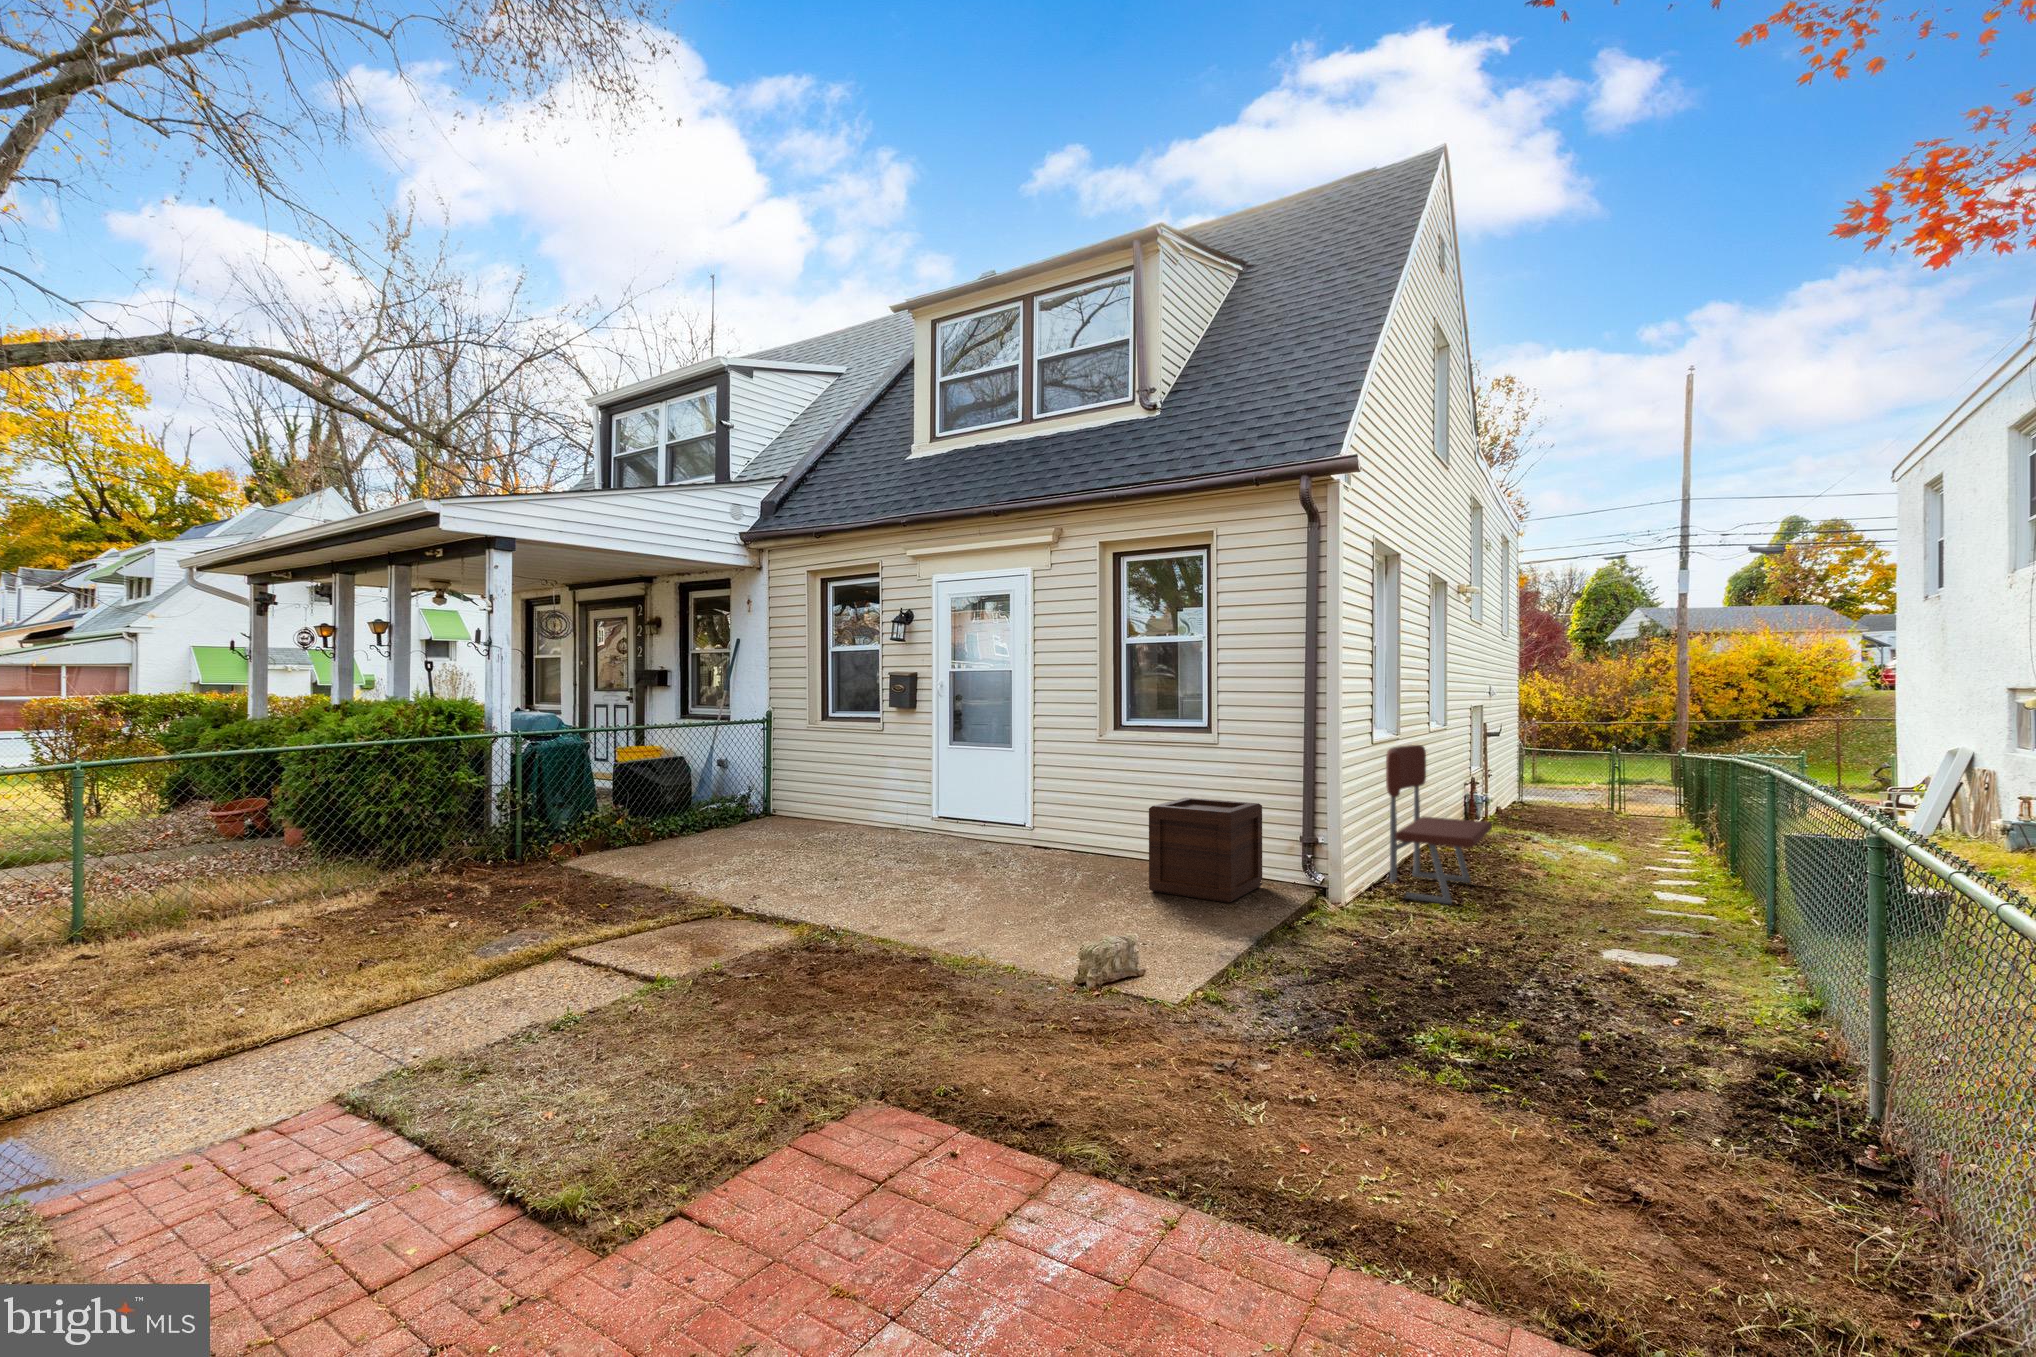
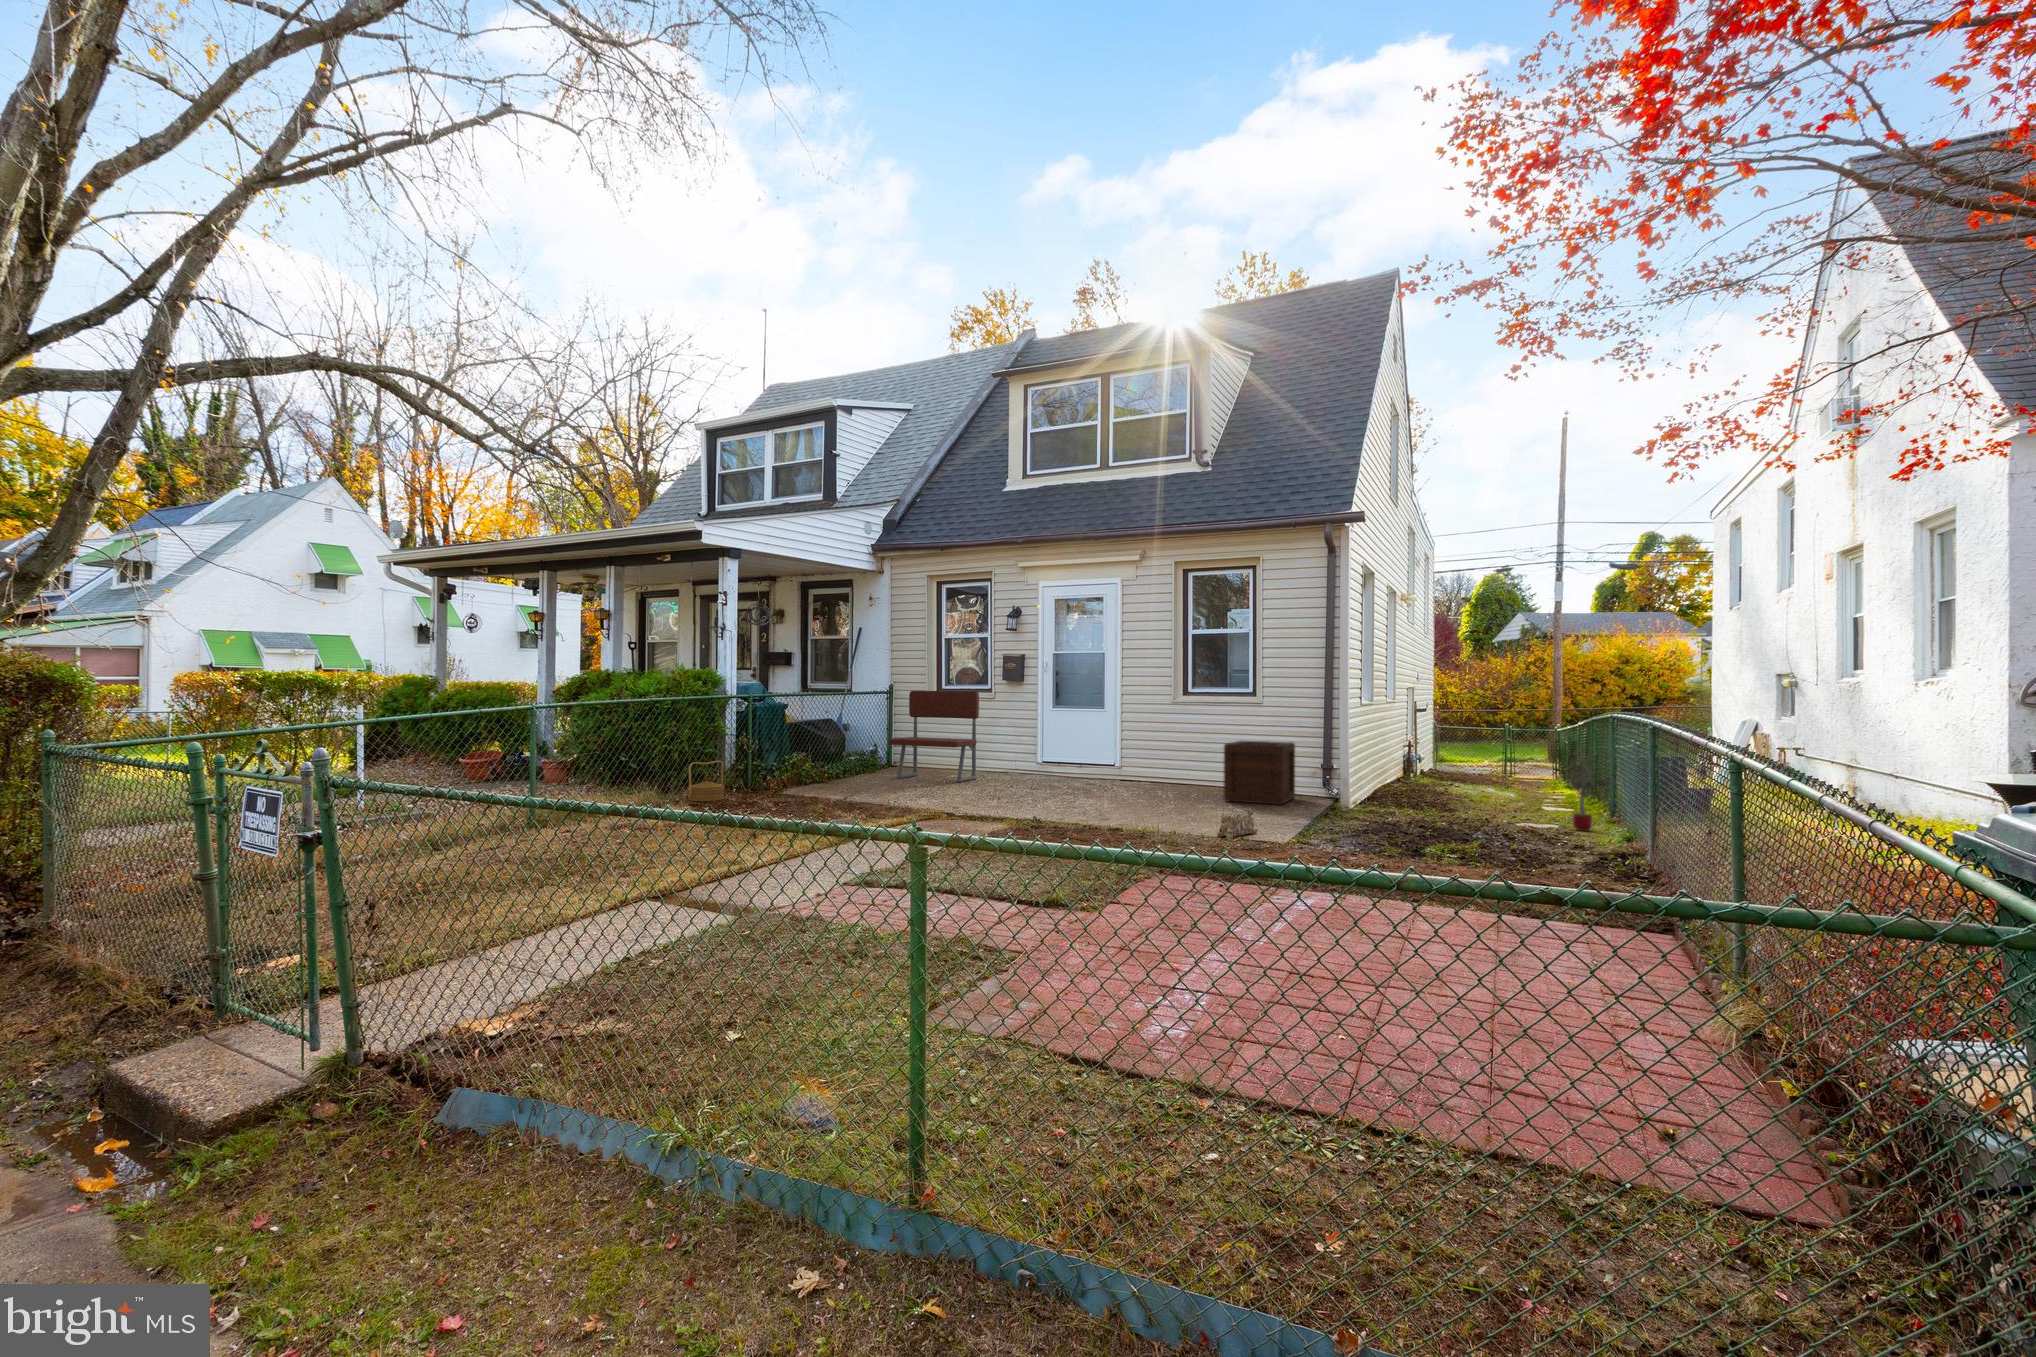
bench: present [1386,745,1492,904] -> present [888,691,979,782]
woven basket: none [410,821,471,879] -> present [688,761,725,801]
potted tree: none [1688,827,1792,975] -> present [1566,746,1616,831]

